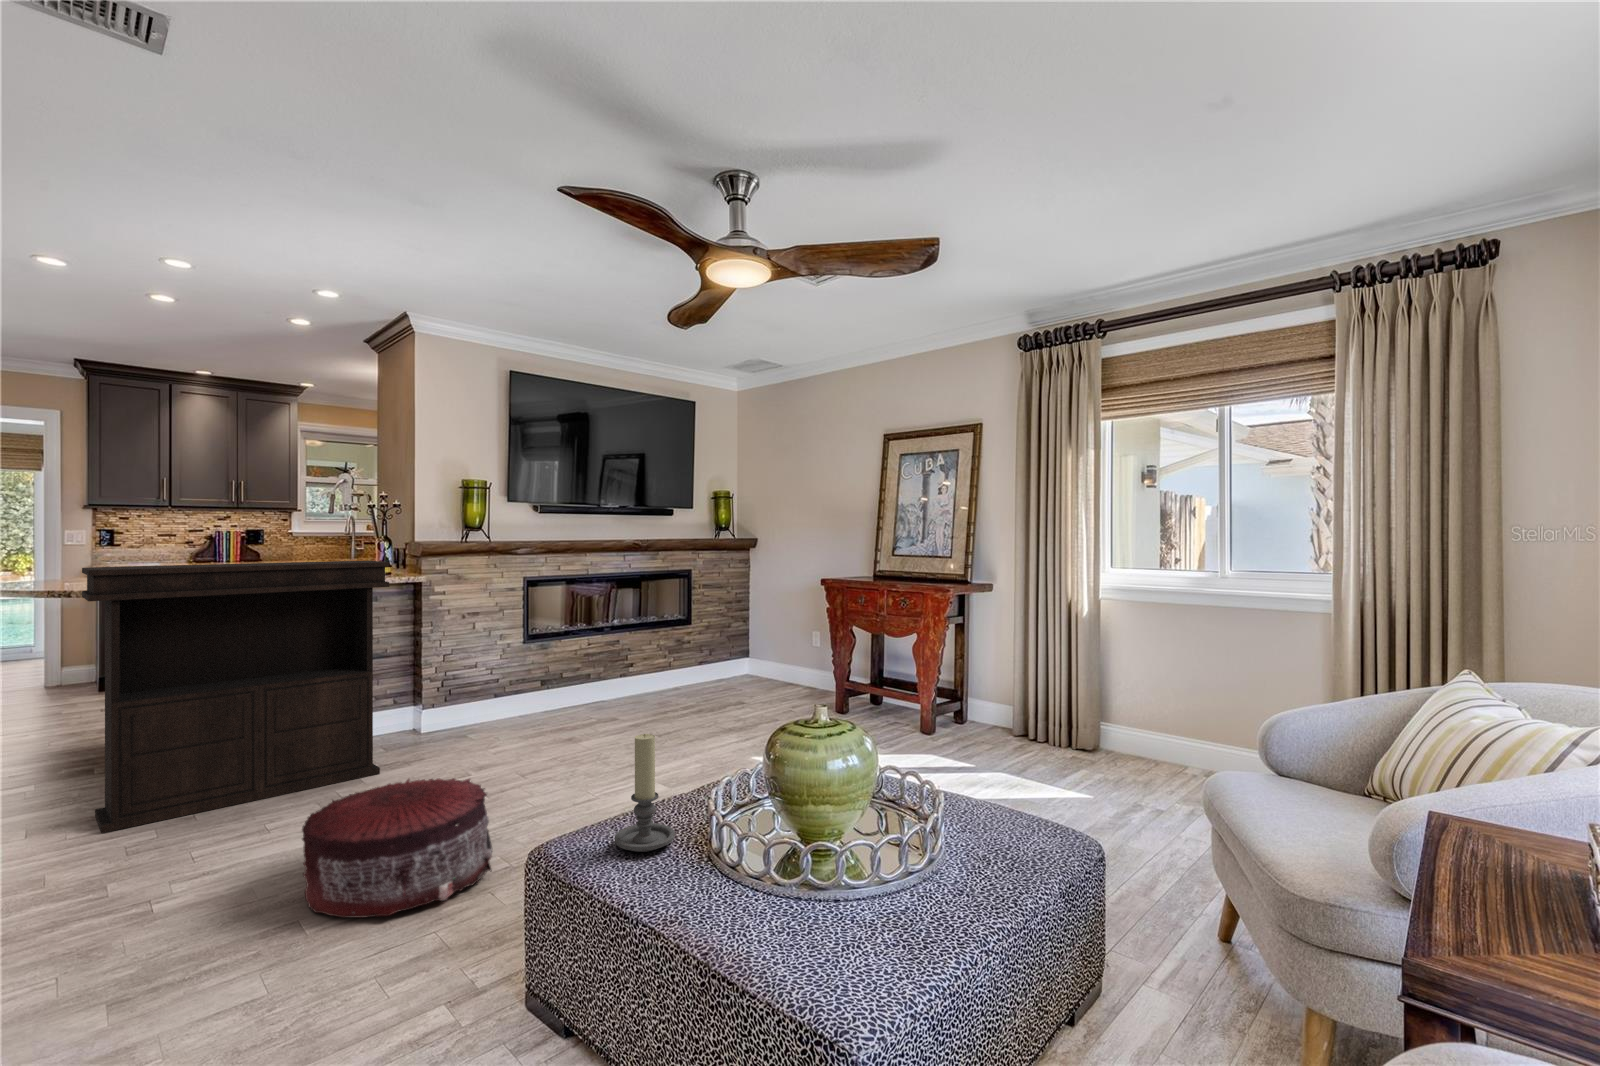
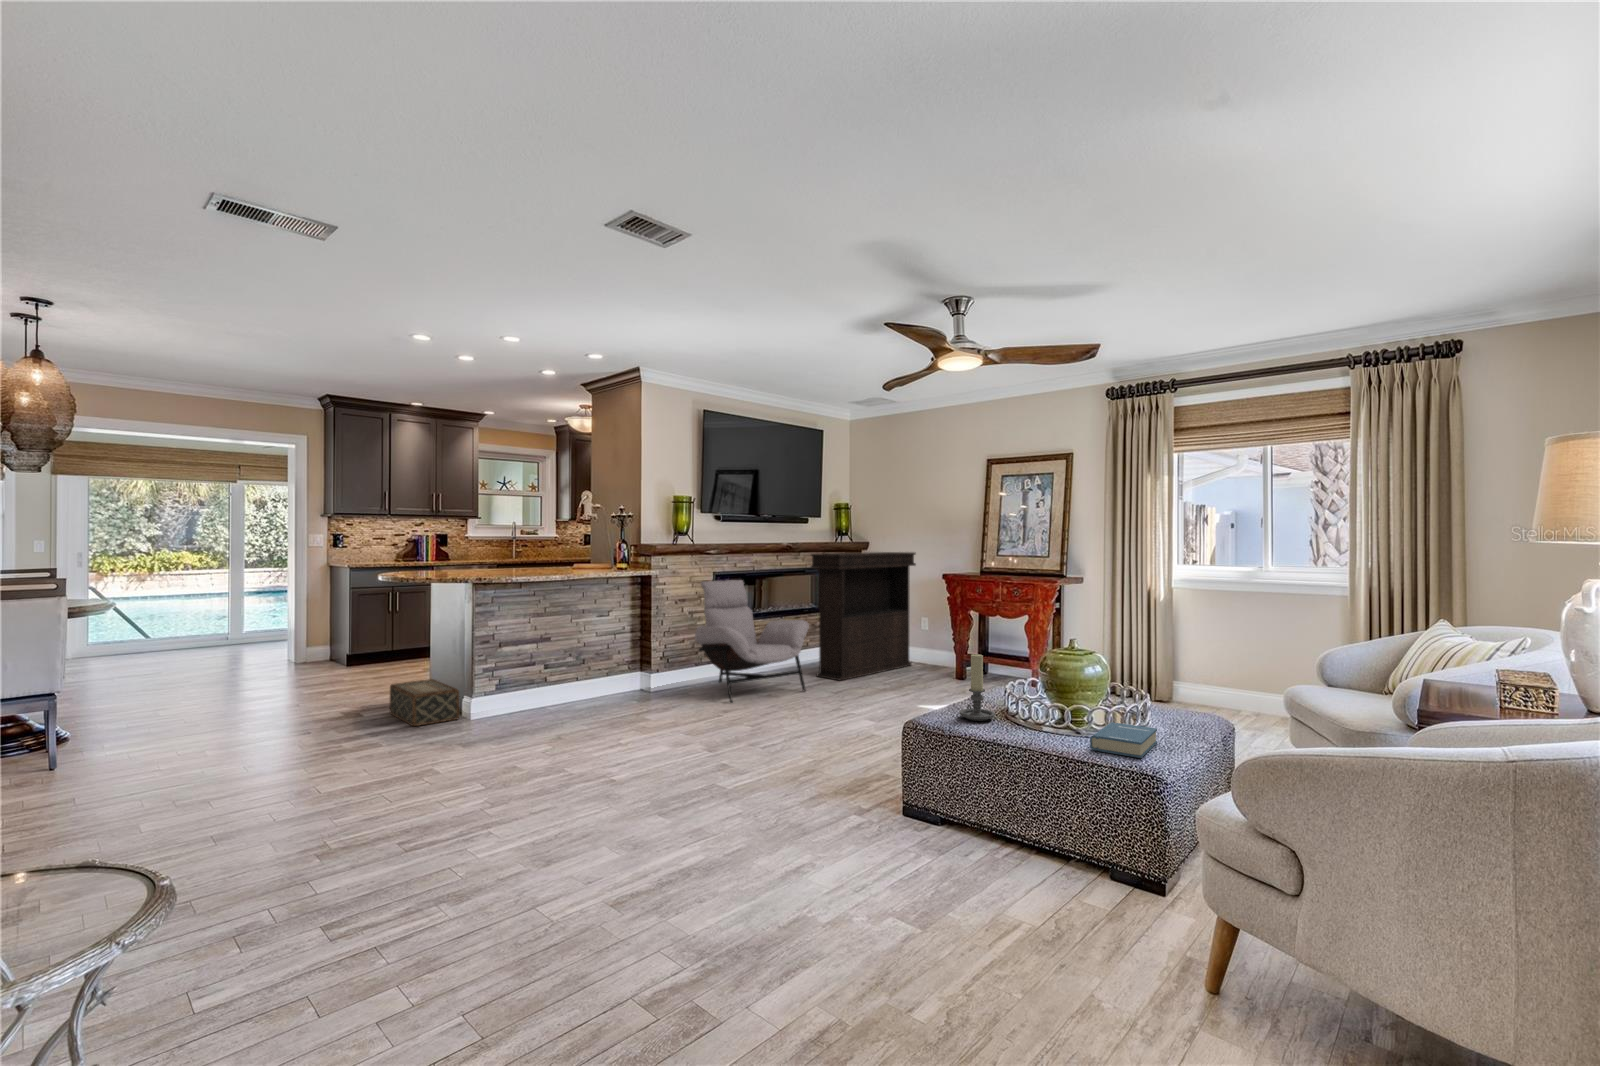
console table: present [82,561,389,833] -> present [811,552,916,680]
lounge chair: none [478,587,630,753] -> present [695,580,809,702]
woven basket: none [24,721,108,793] -> present [390,679,459,726]
pouf: present [302,778,492,918] -> none [696,703,811,783]
hardback book: none [753,874,900,982] -> present [1090,722,1157,758]

